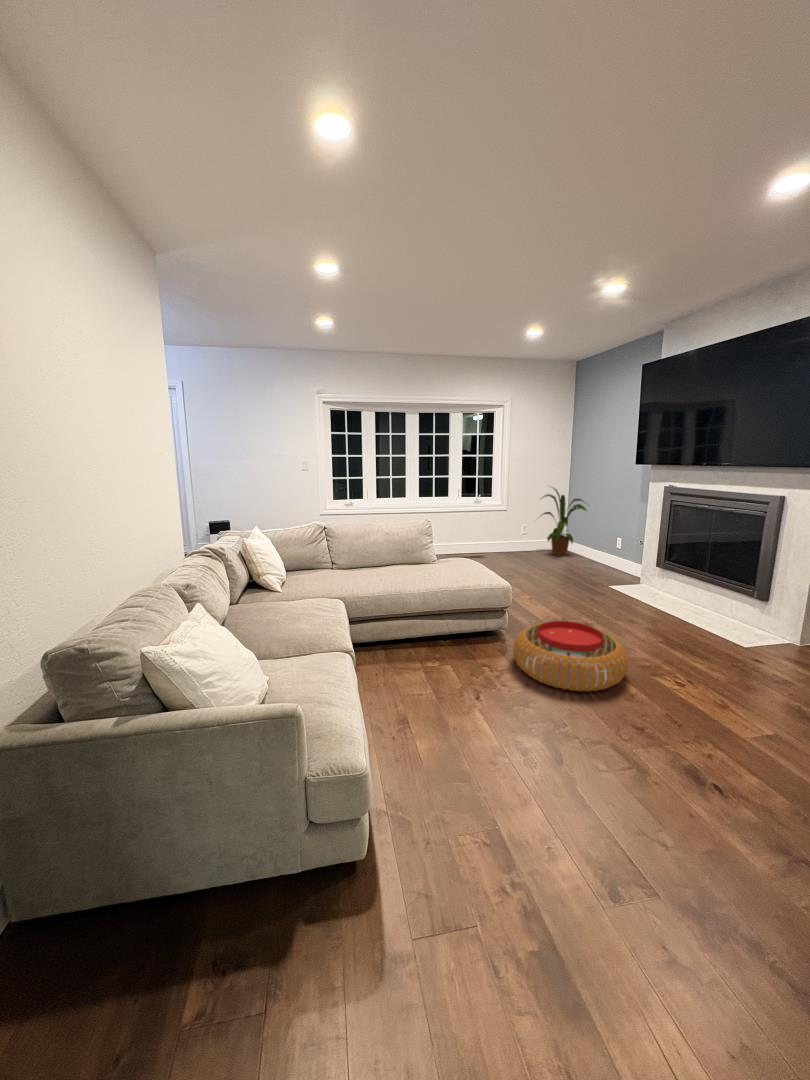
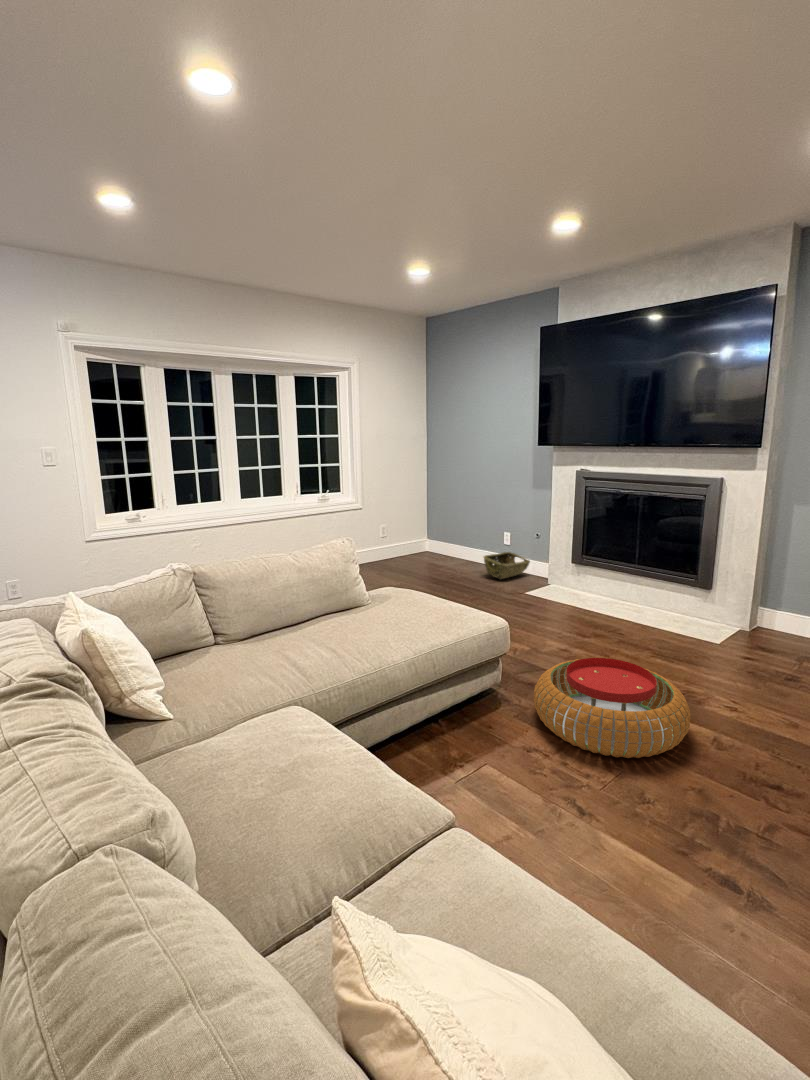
house plant: present [542,488,587,556] -> none [401,474,468,563]
woven basket: none [588,553,632,574] -> present [484,552,530,579]

